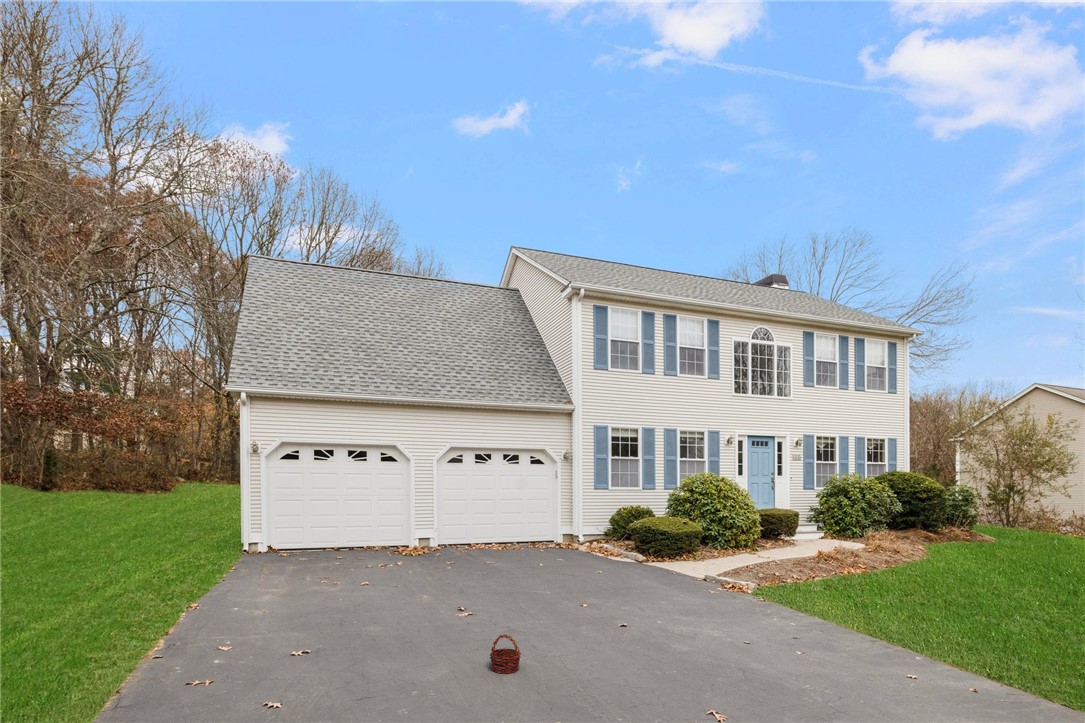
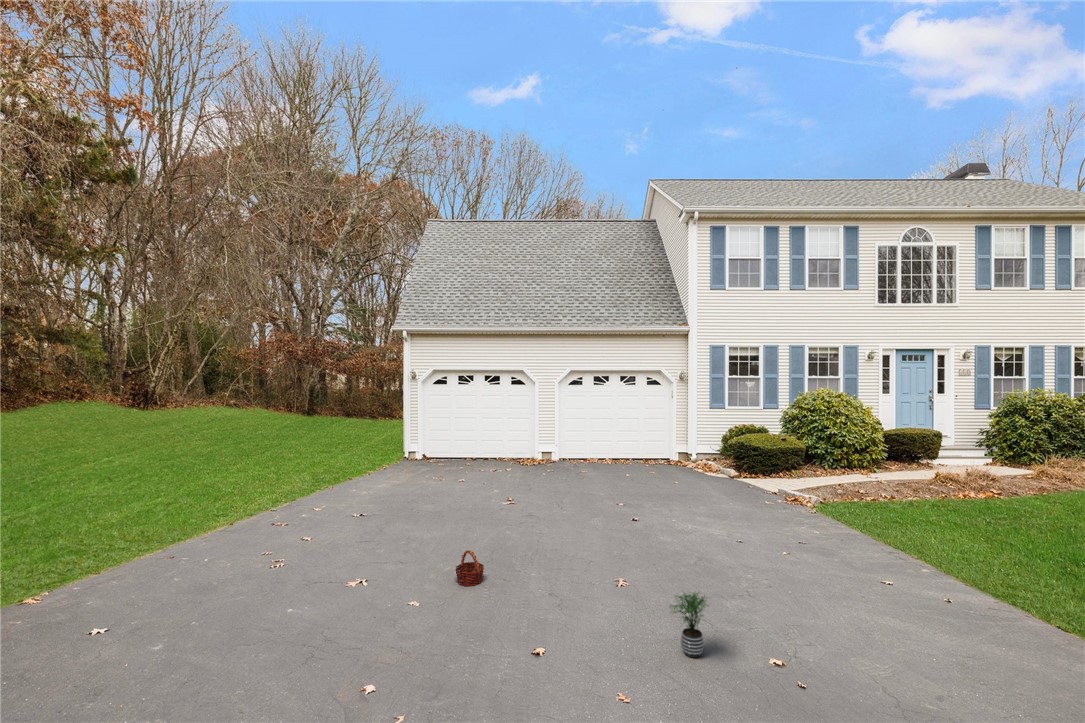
potted plant: none [746,639,784,700] -> present [670,592,708,658]

